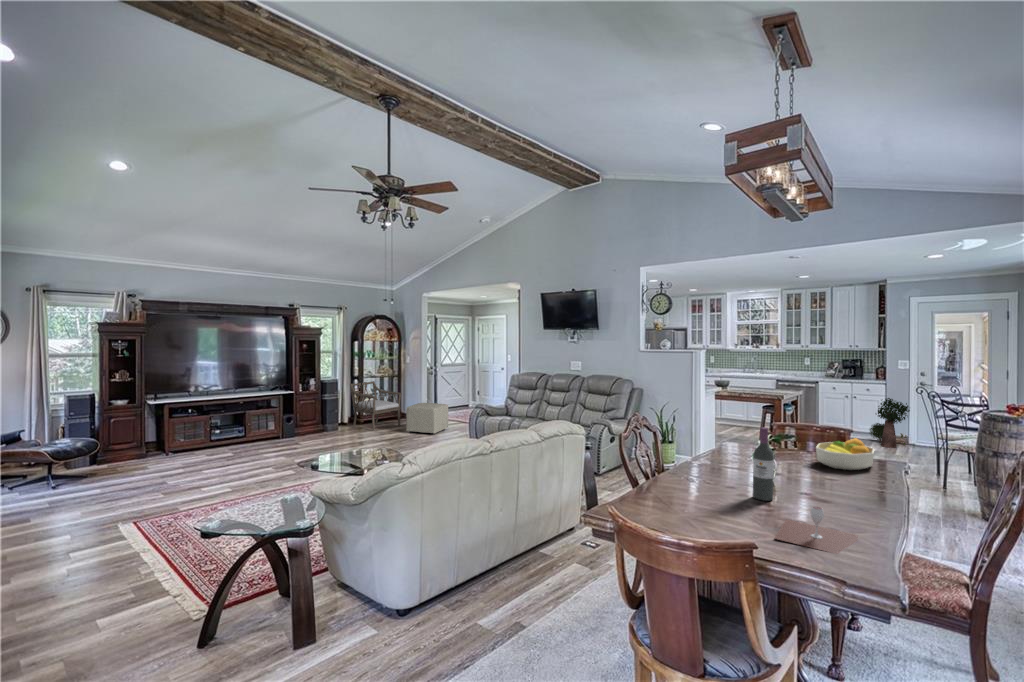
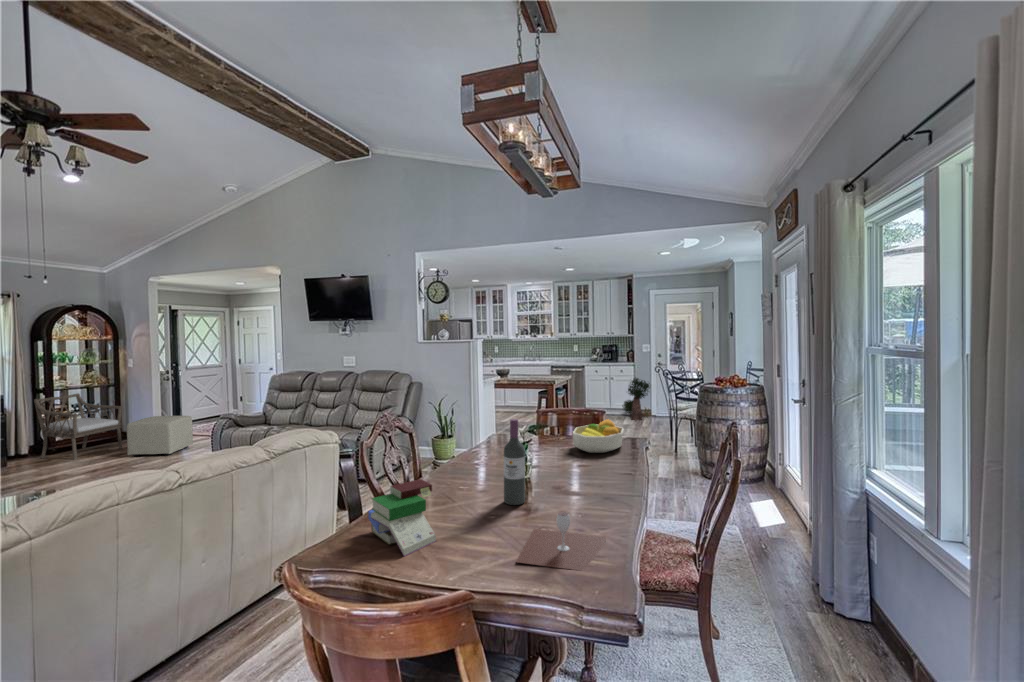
book: none [643,467,701,522] -> present [368,479,436,557]

